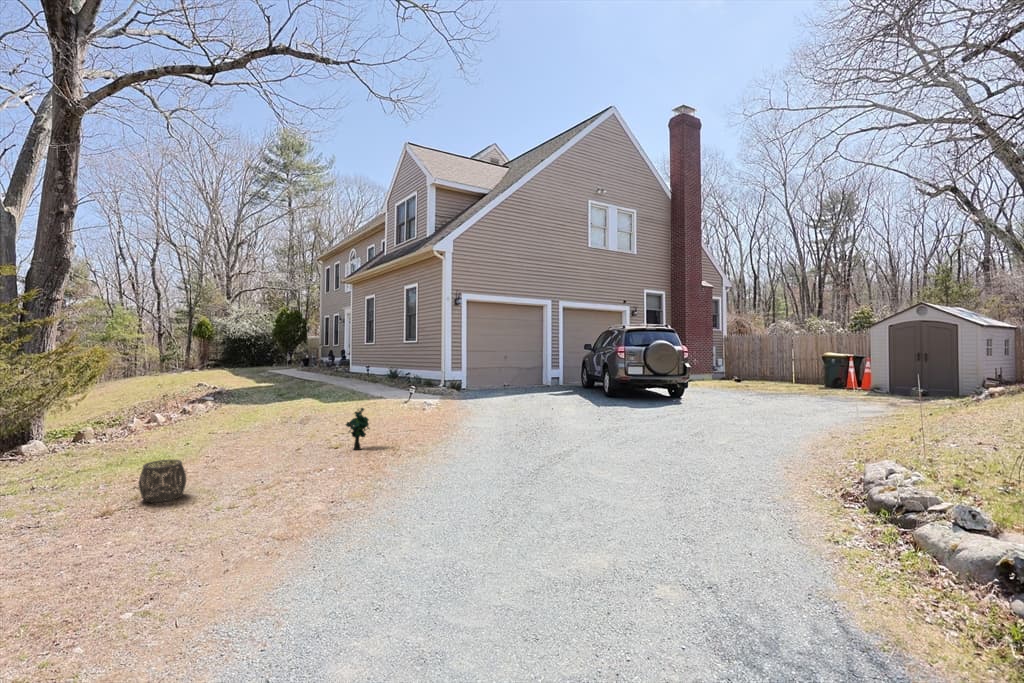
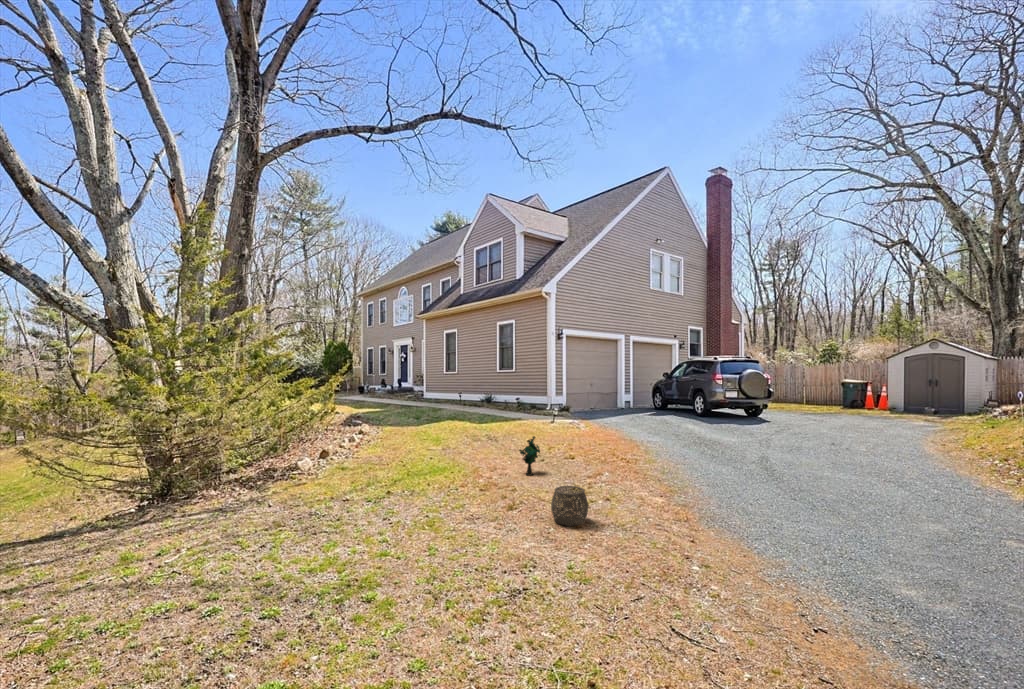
decorative plant: present [346,408,369,450] -> present [519,436,540,476]

